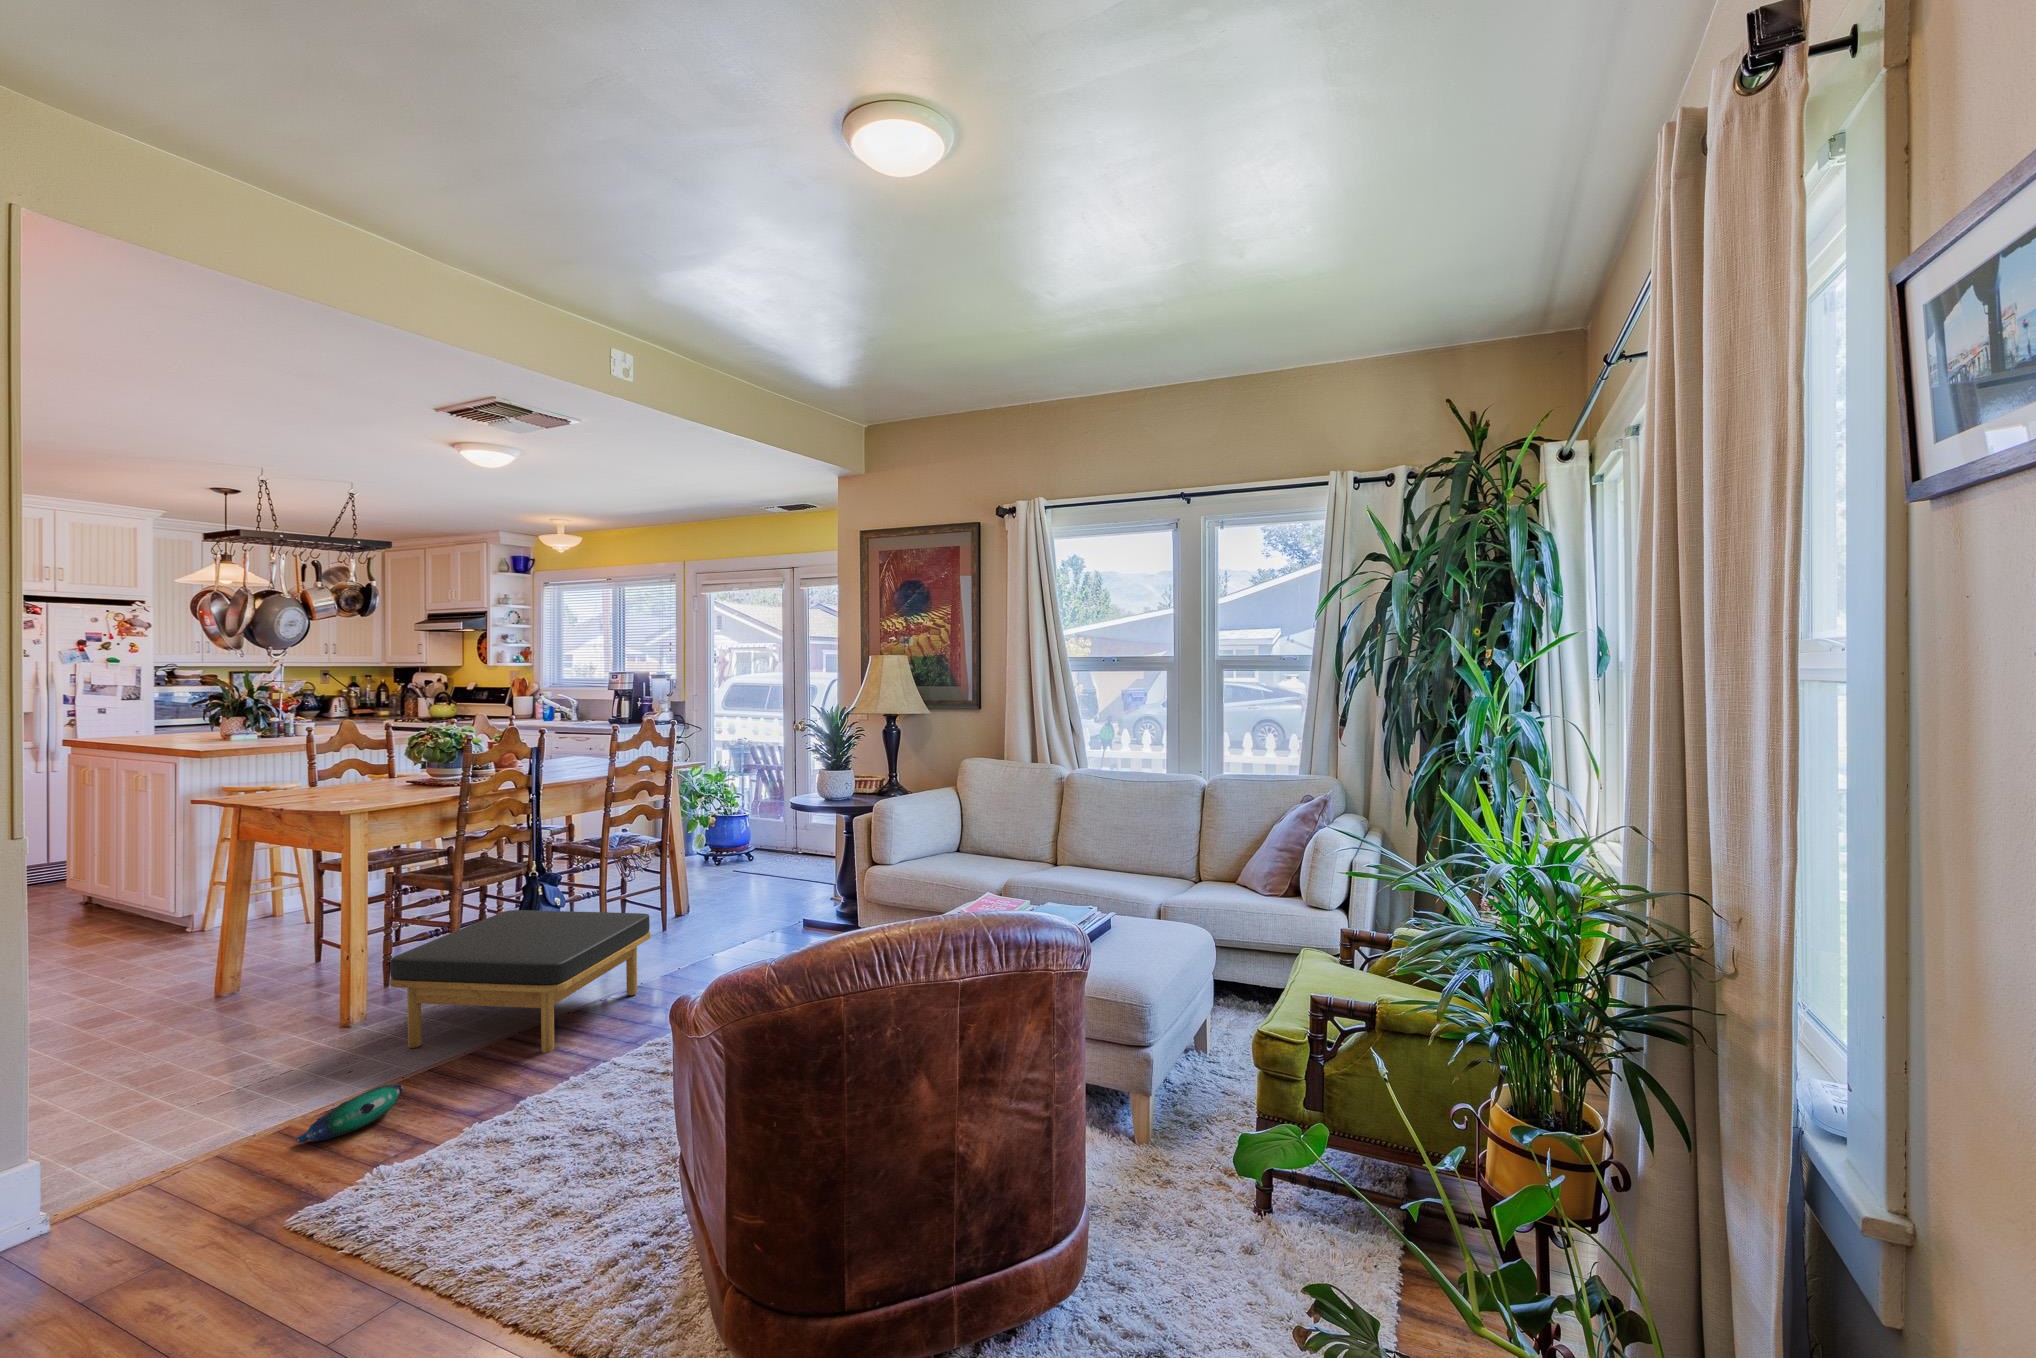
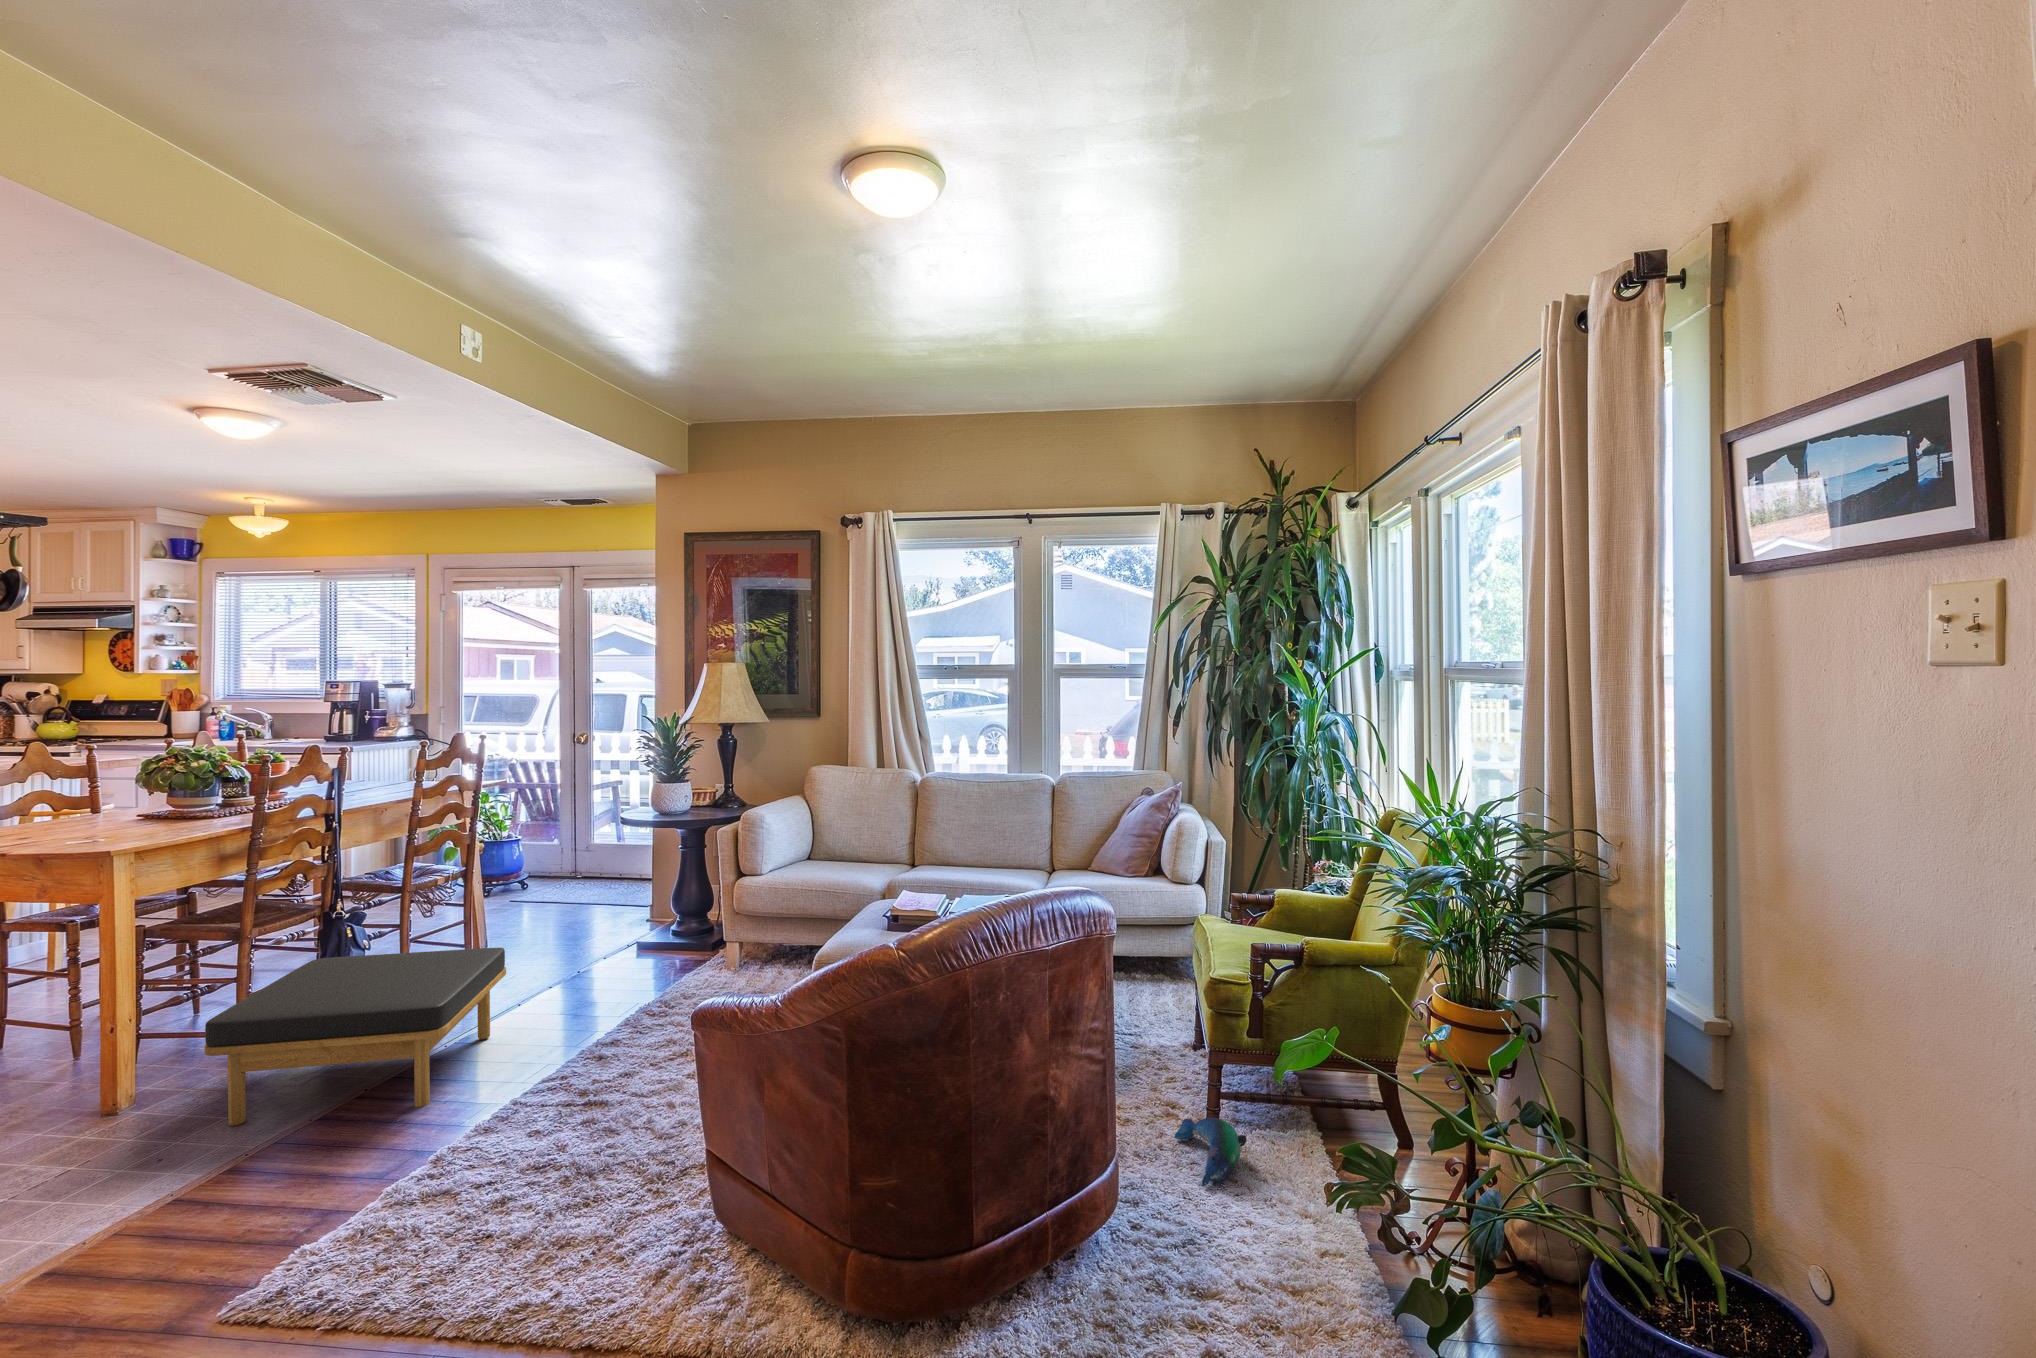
plush toy: present [296,1084,403,1143] -> present [1175,1117,1246,1186]

